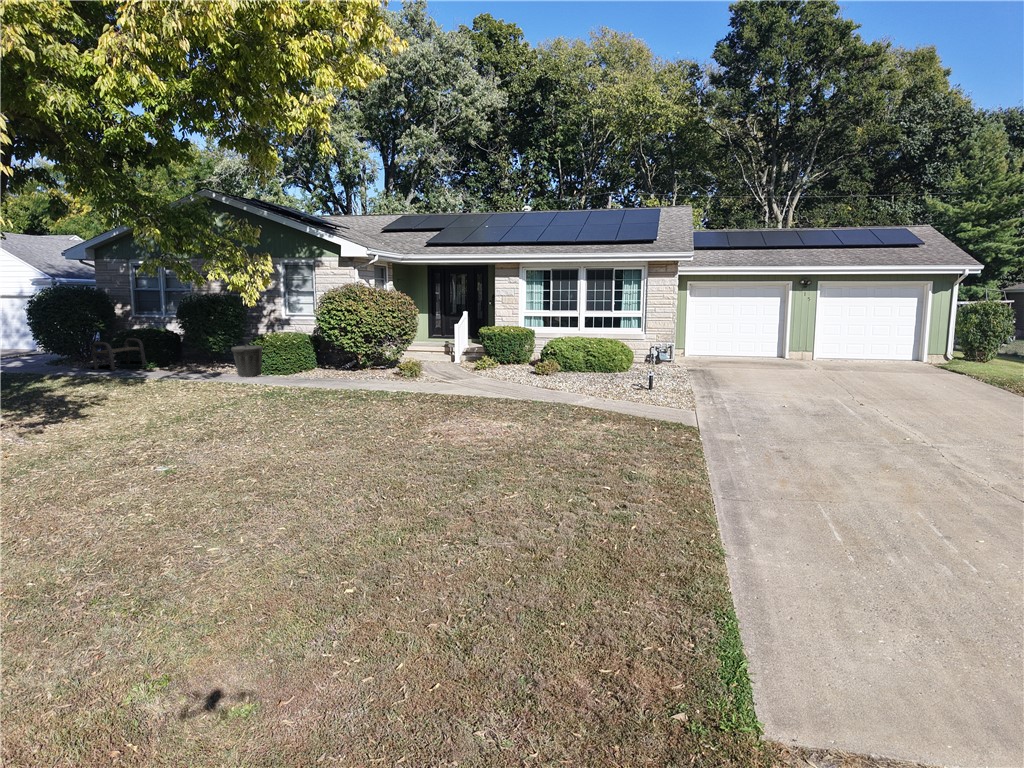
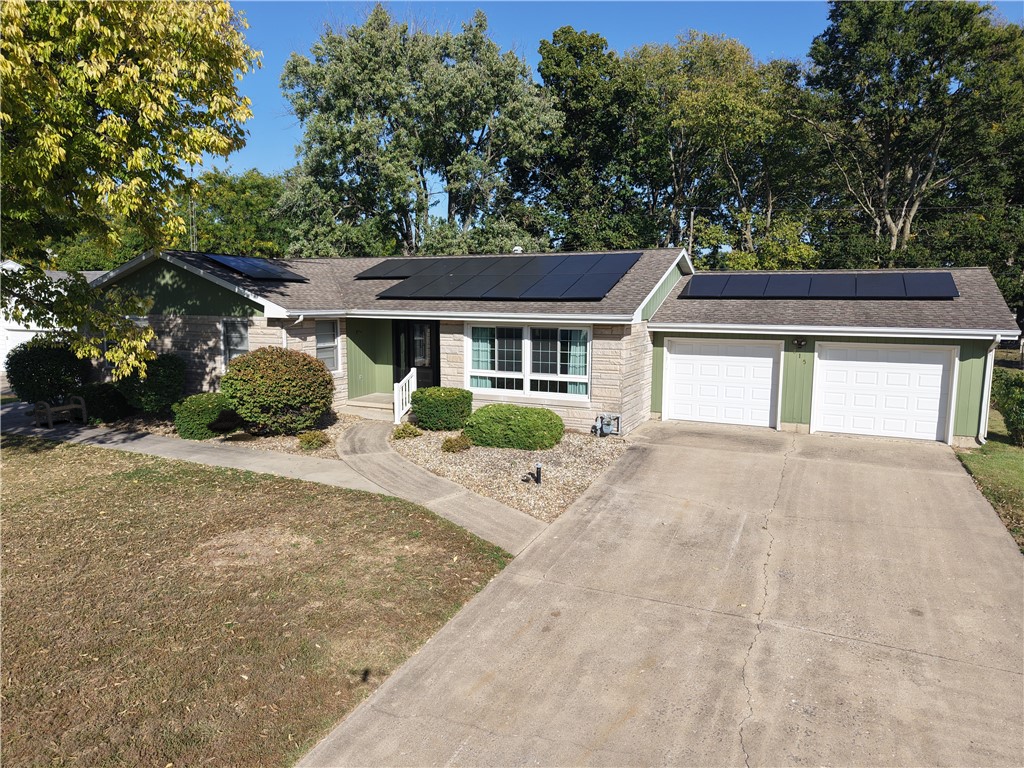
trash can: present [231,344,263,377] -> none [145,409,178,442]
lounge chair: none [295,345,330,376] -> present [205,409,244,440]

